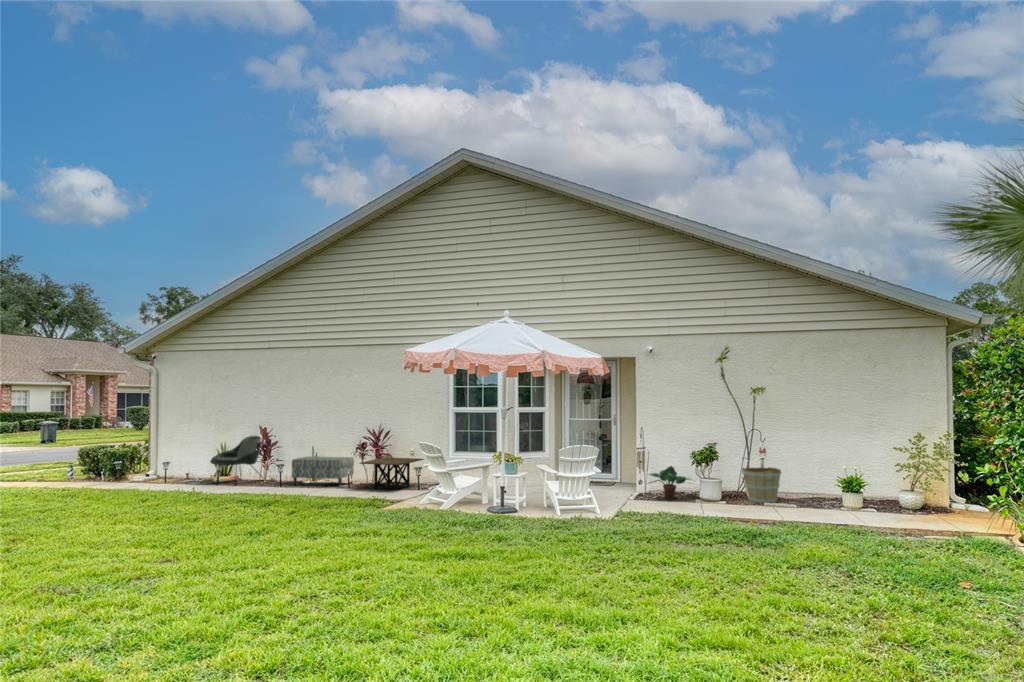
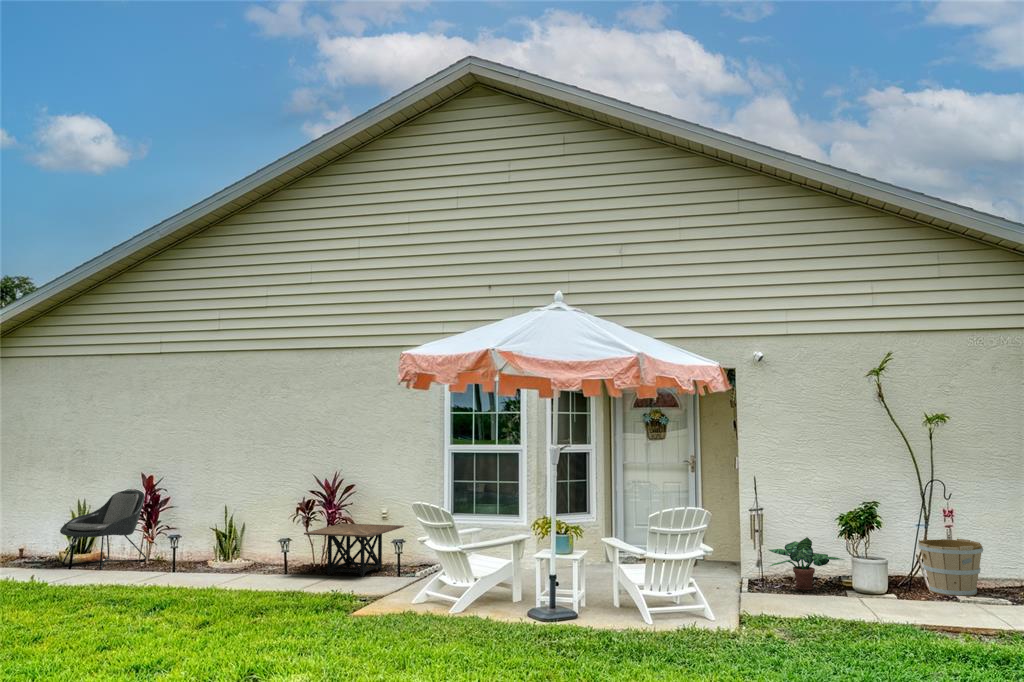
bench: present [292,457,354,487] -> none [192,522,291,571]

